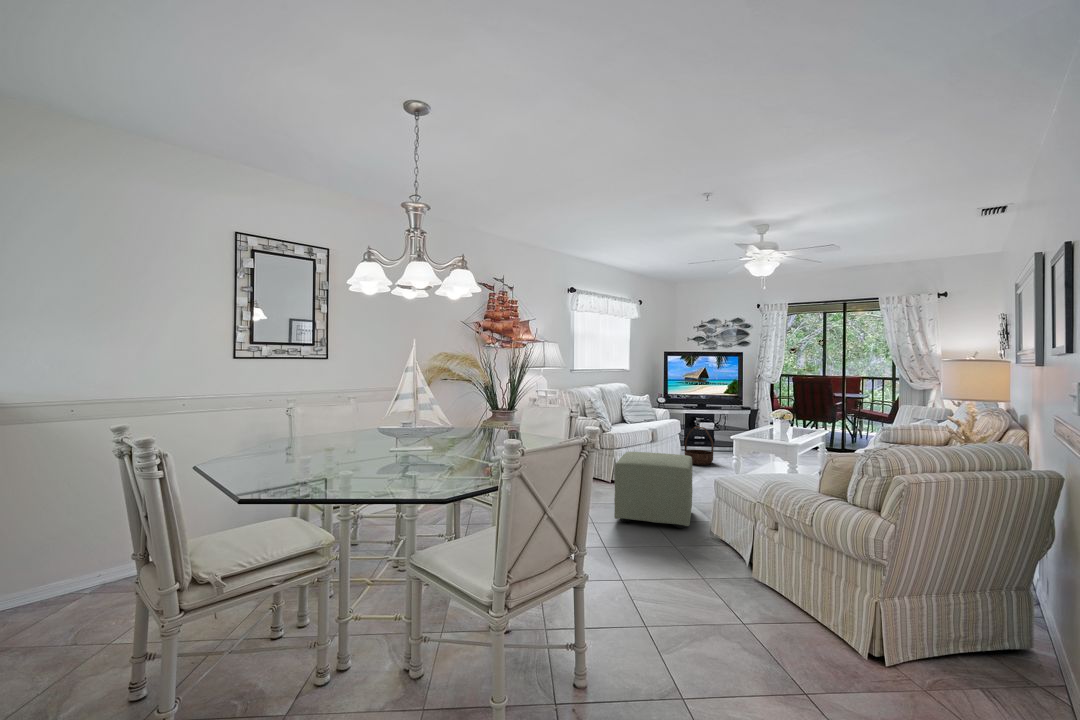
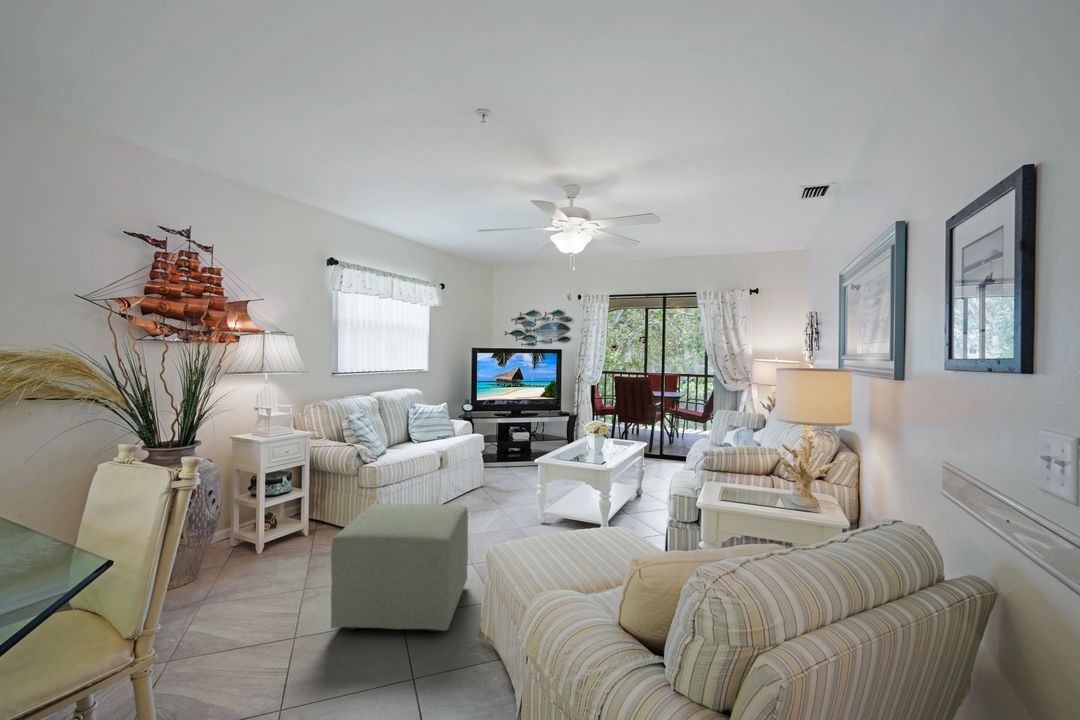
basket: present [685,427,713,465] -> none [487,442,521,491]

